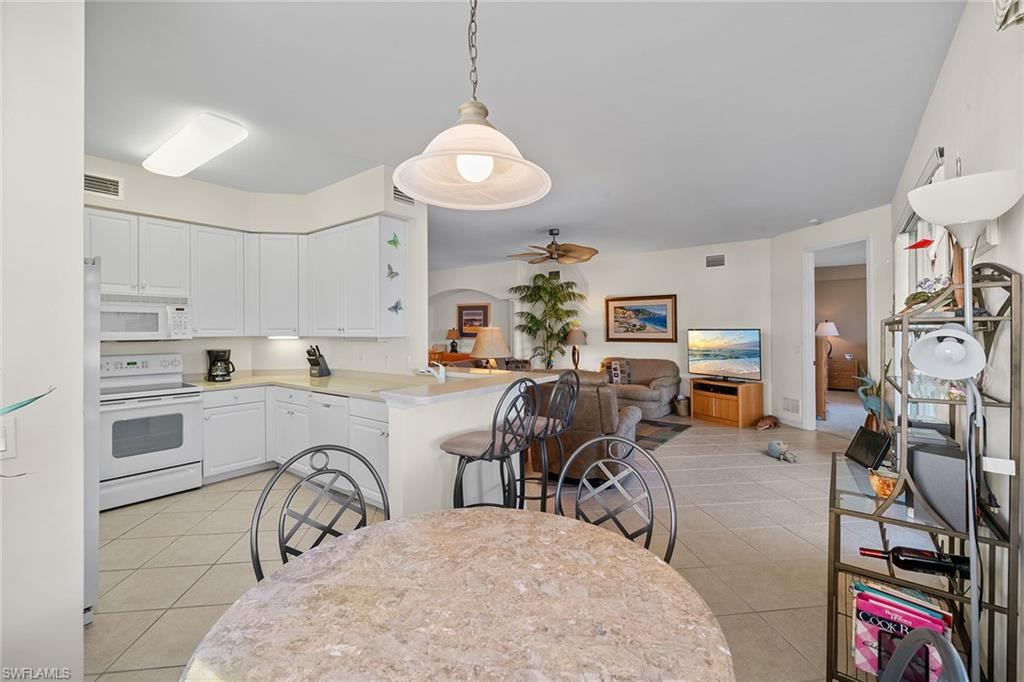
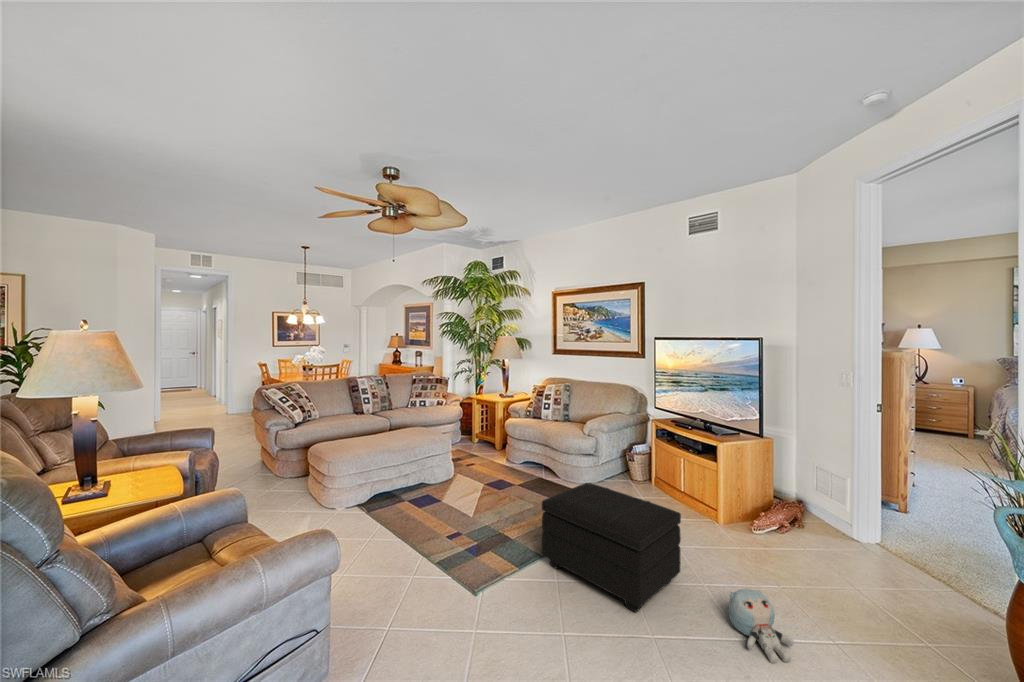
footstool: none [671,408,740,456] -> present [542,483,681,612]

